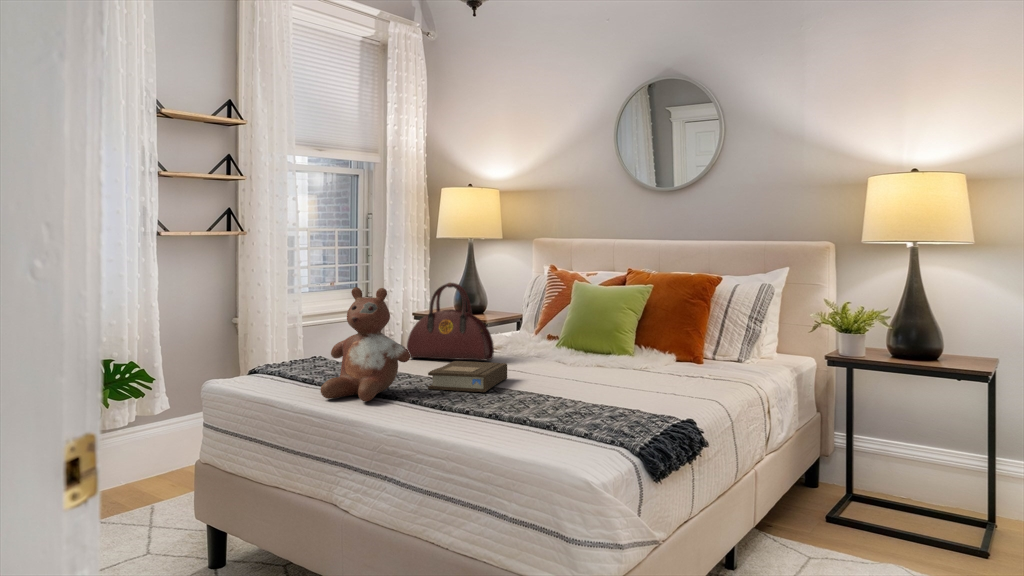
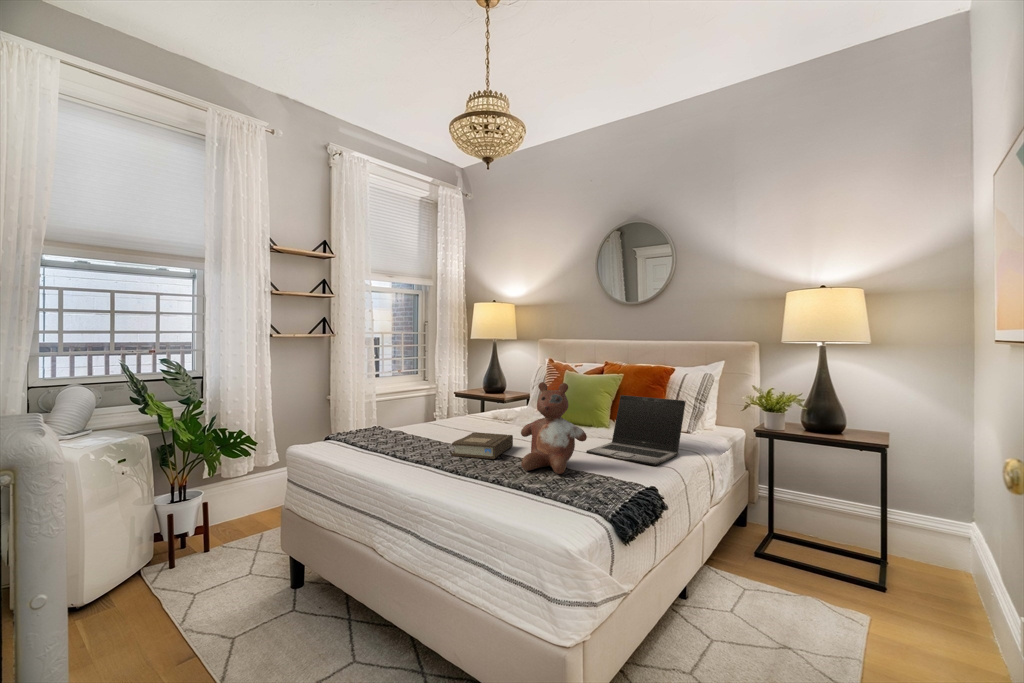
handbag: present [407,283,494,361] -> none [442,372,505,431]
stuffed bear: present [321,287,410,402] -> present [521,382,587,474]
laptop: none [605,311,735,398] -> present [586,395,686,466]

